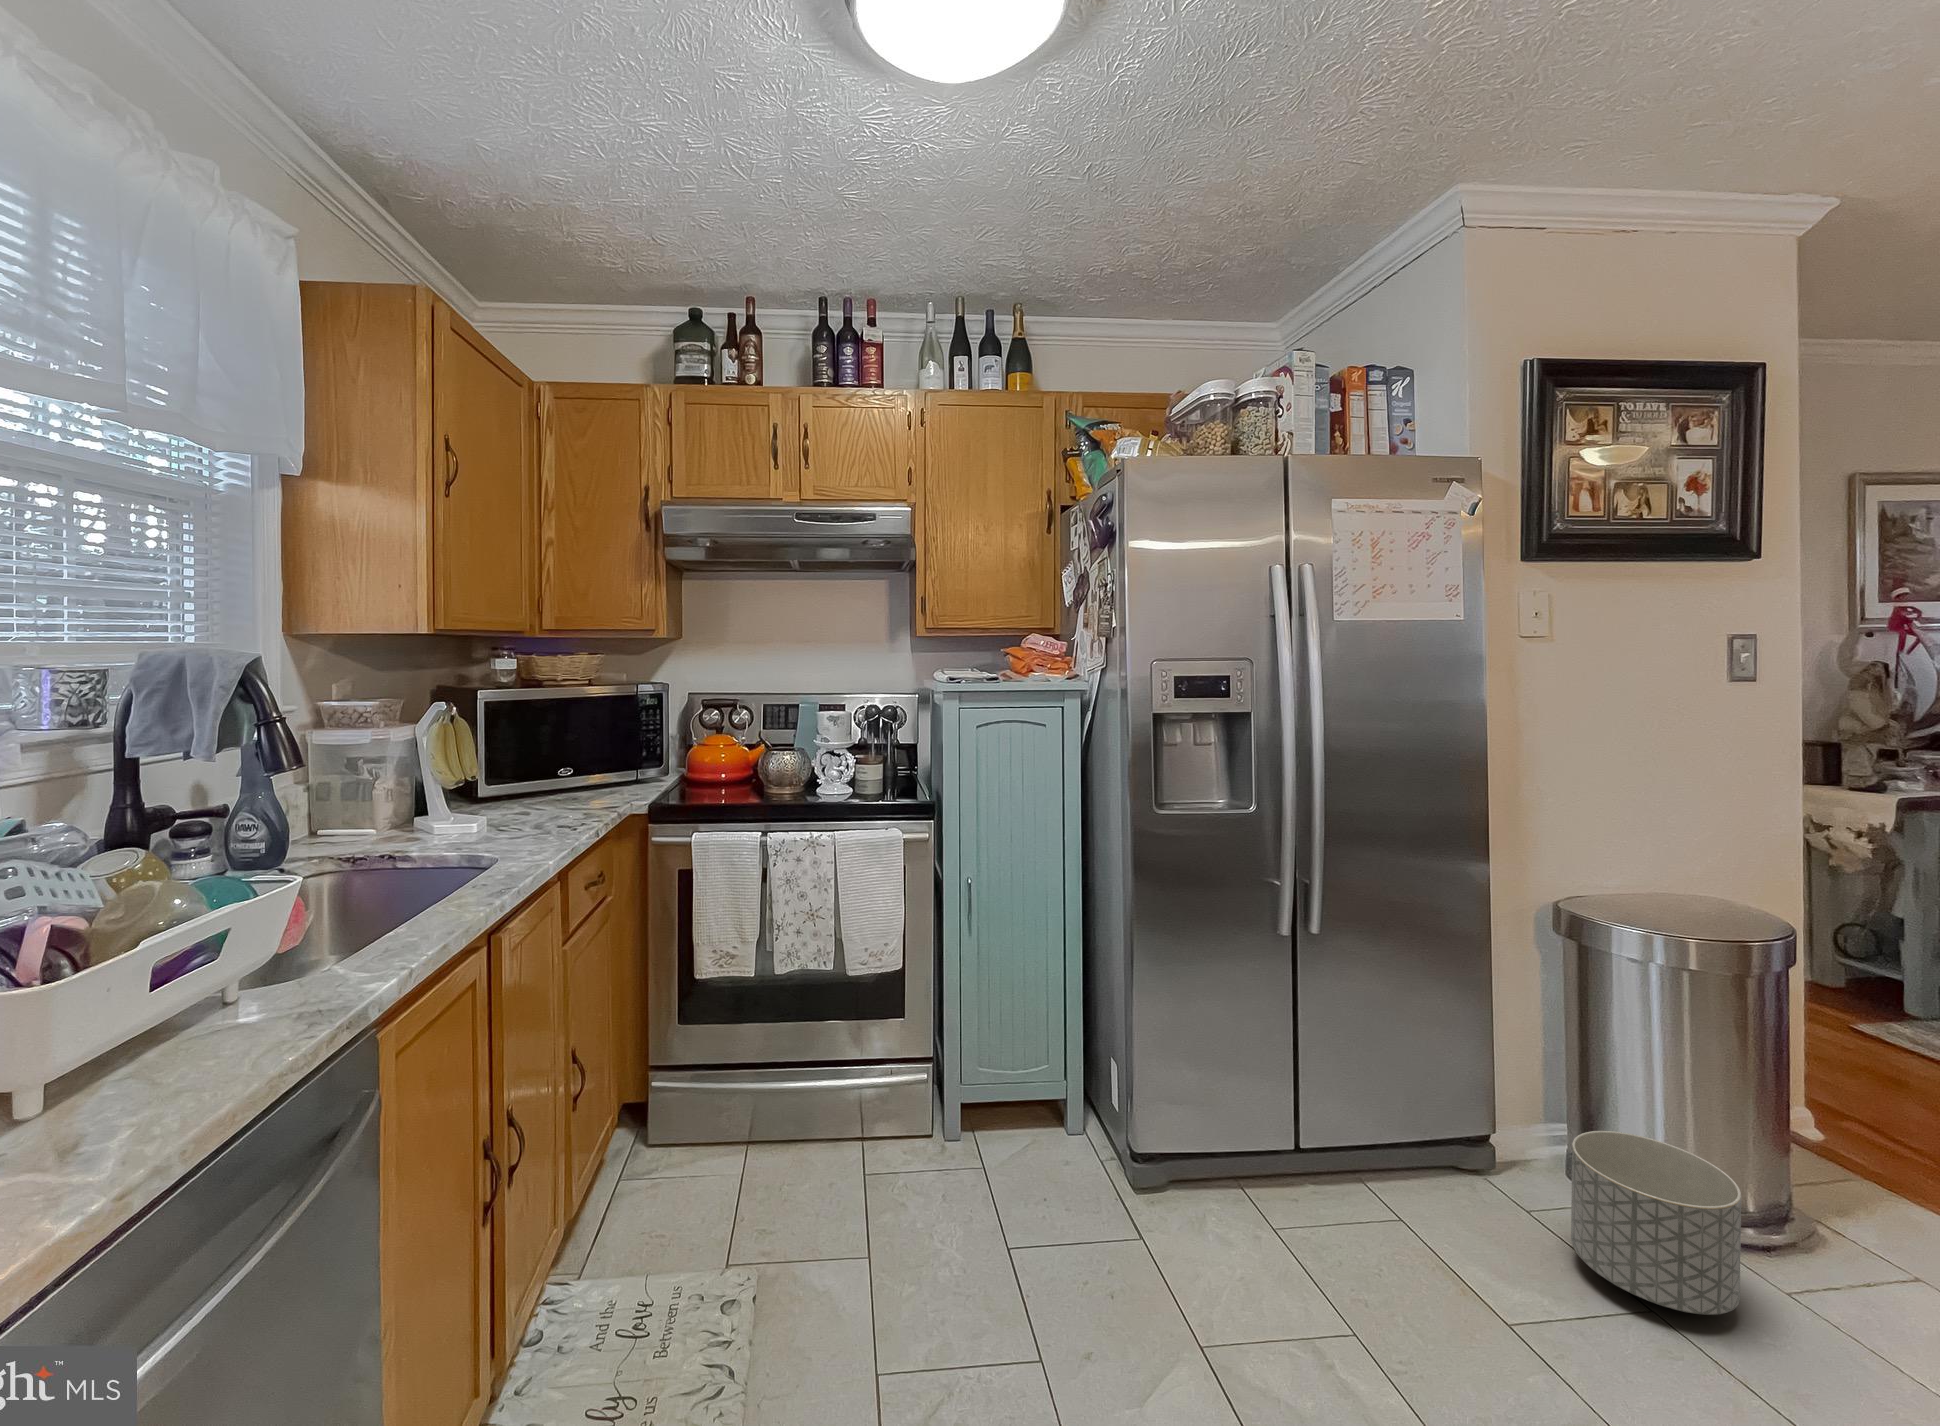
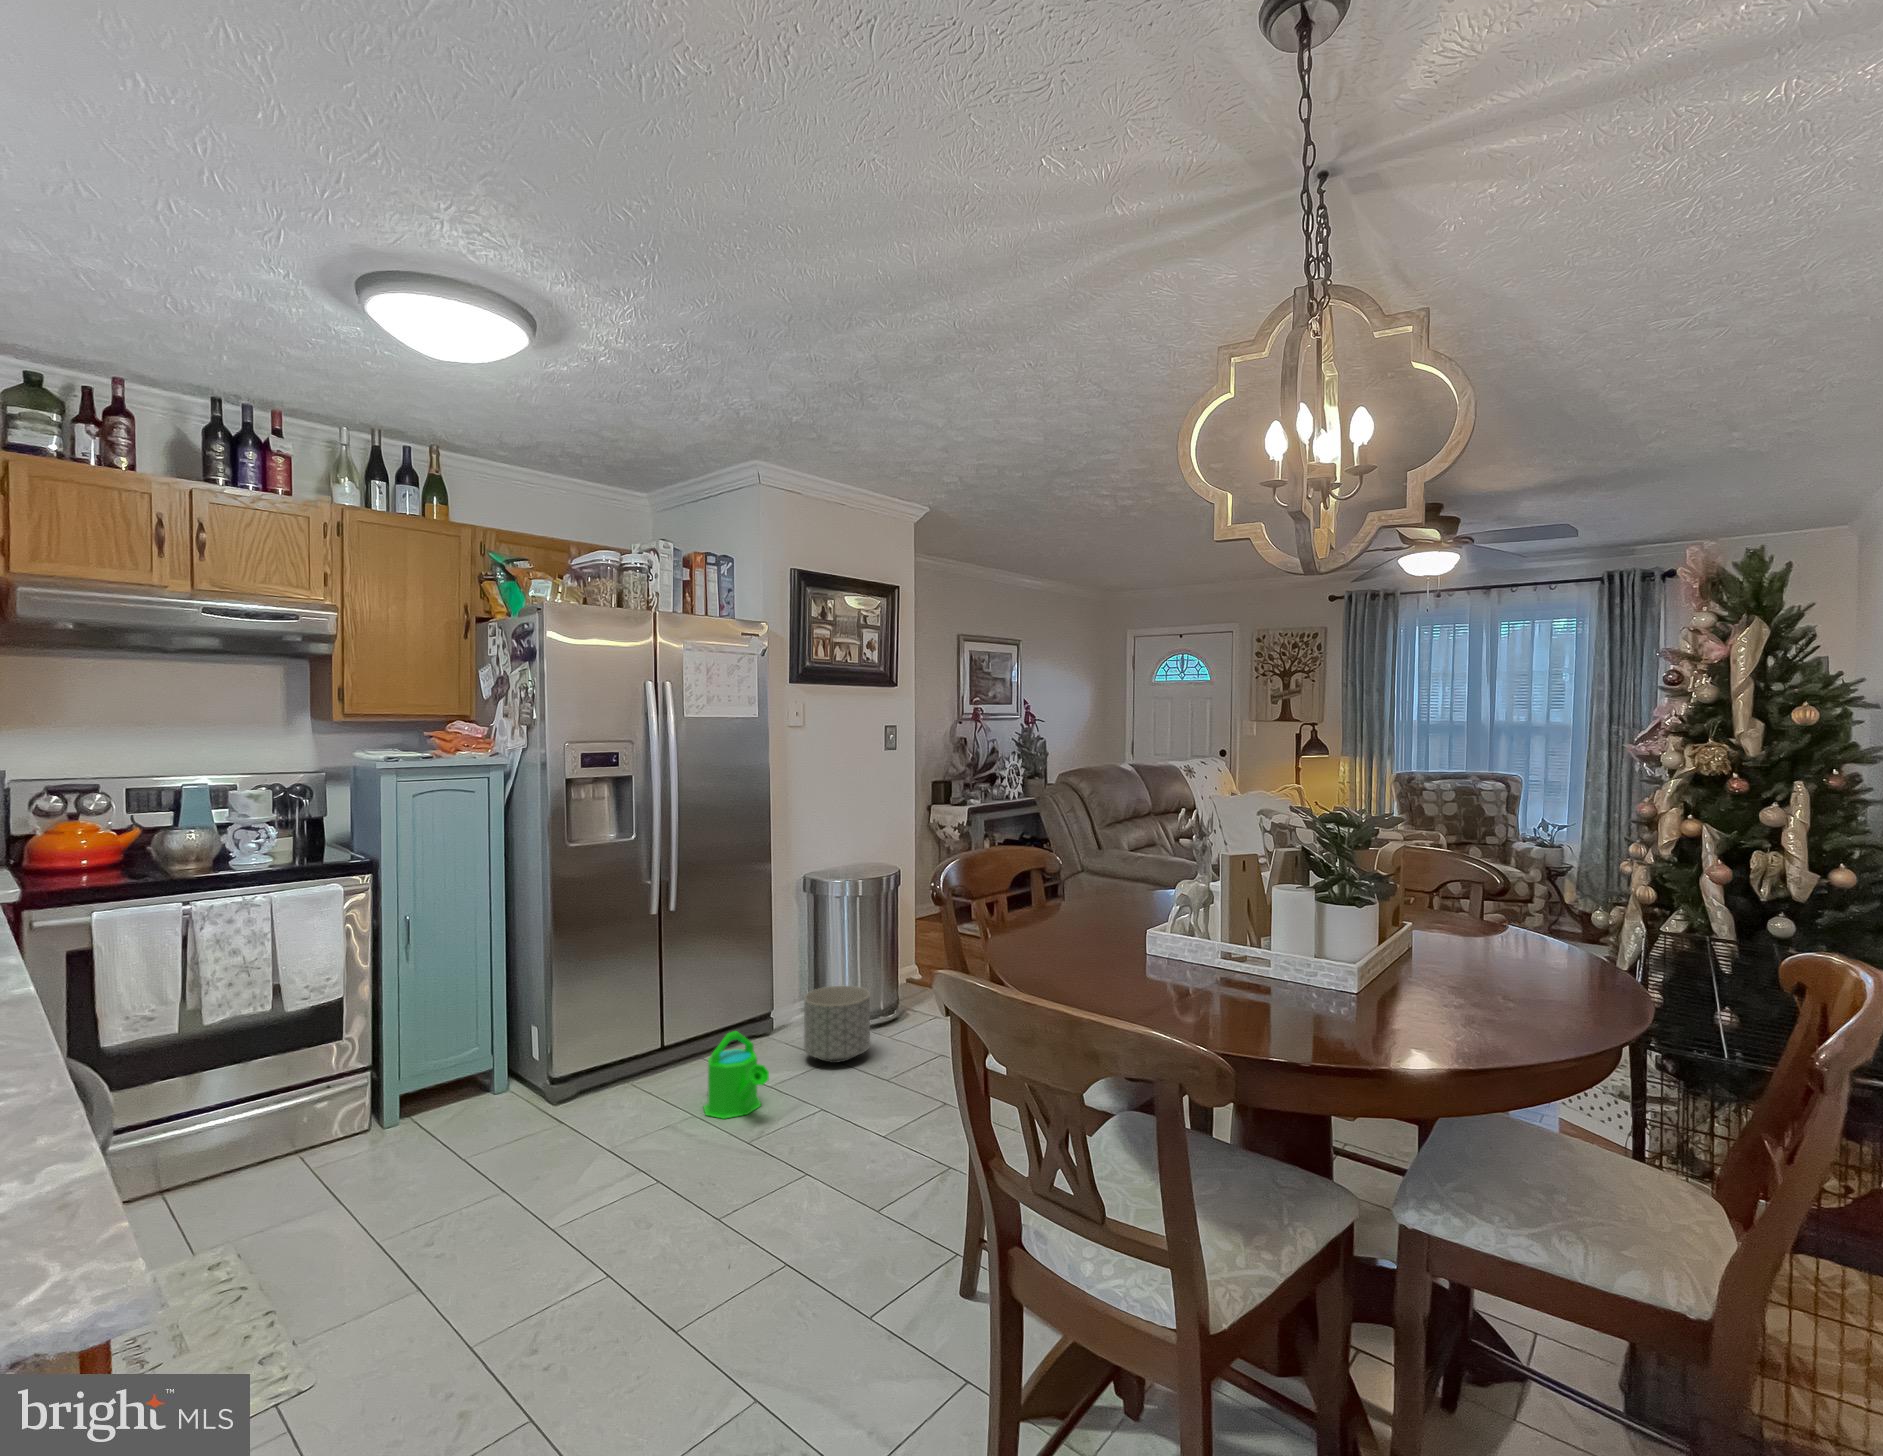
watering can: none [1370,1193,1512,1370] -> present [704,1031,769,1119]

